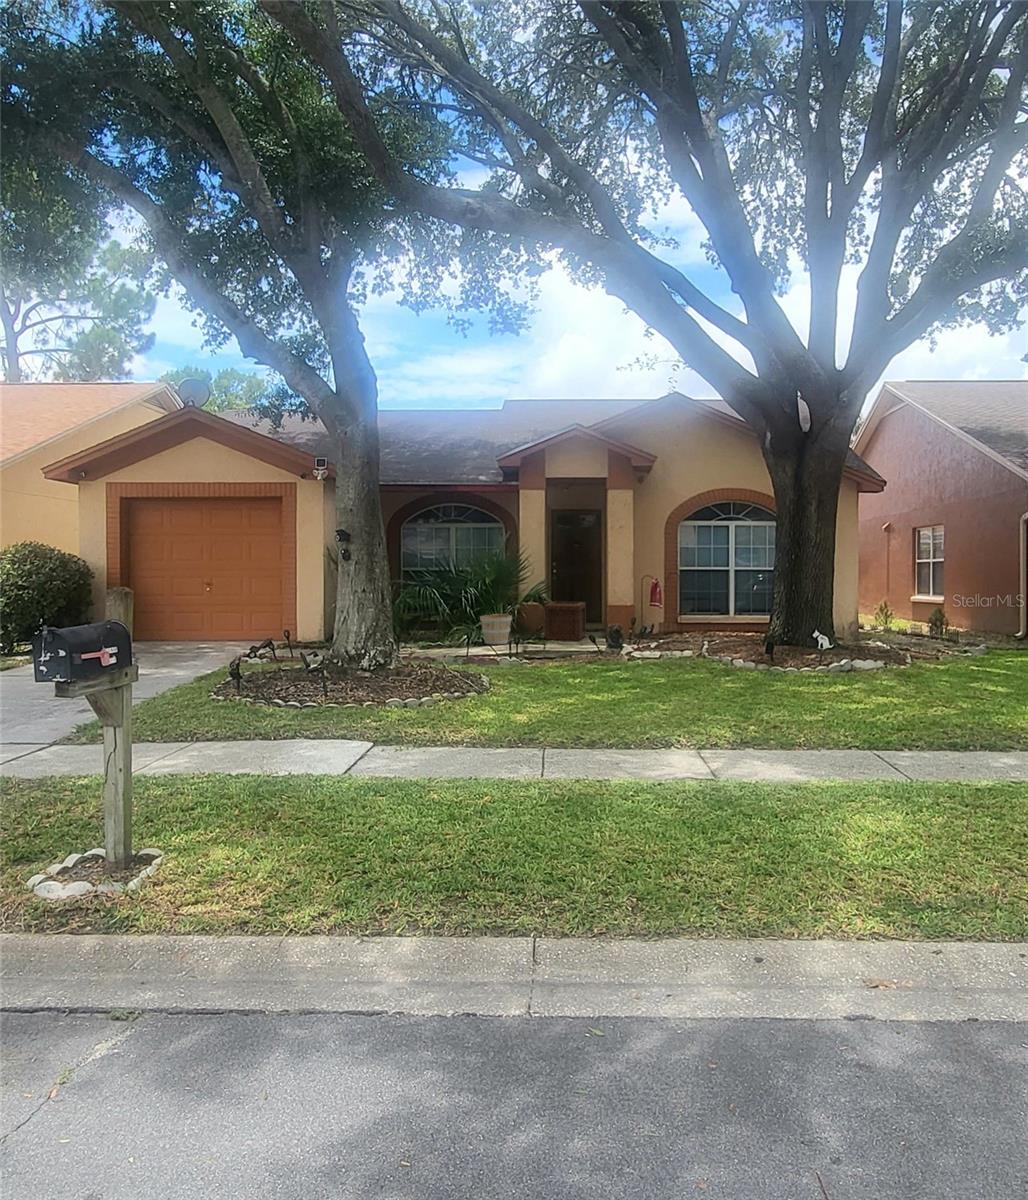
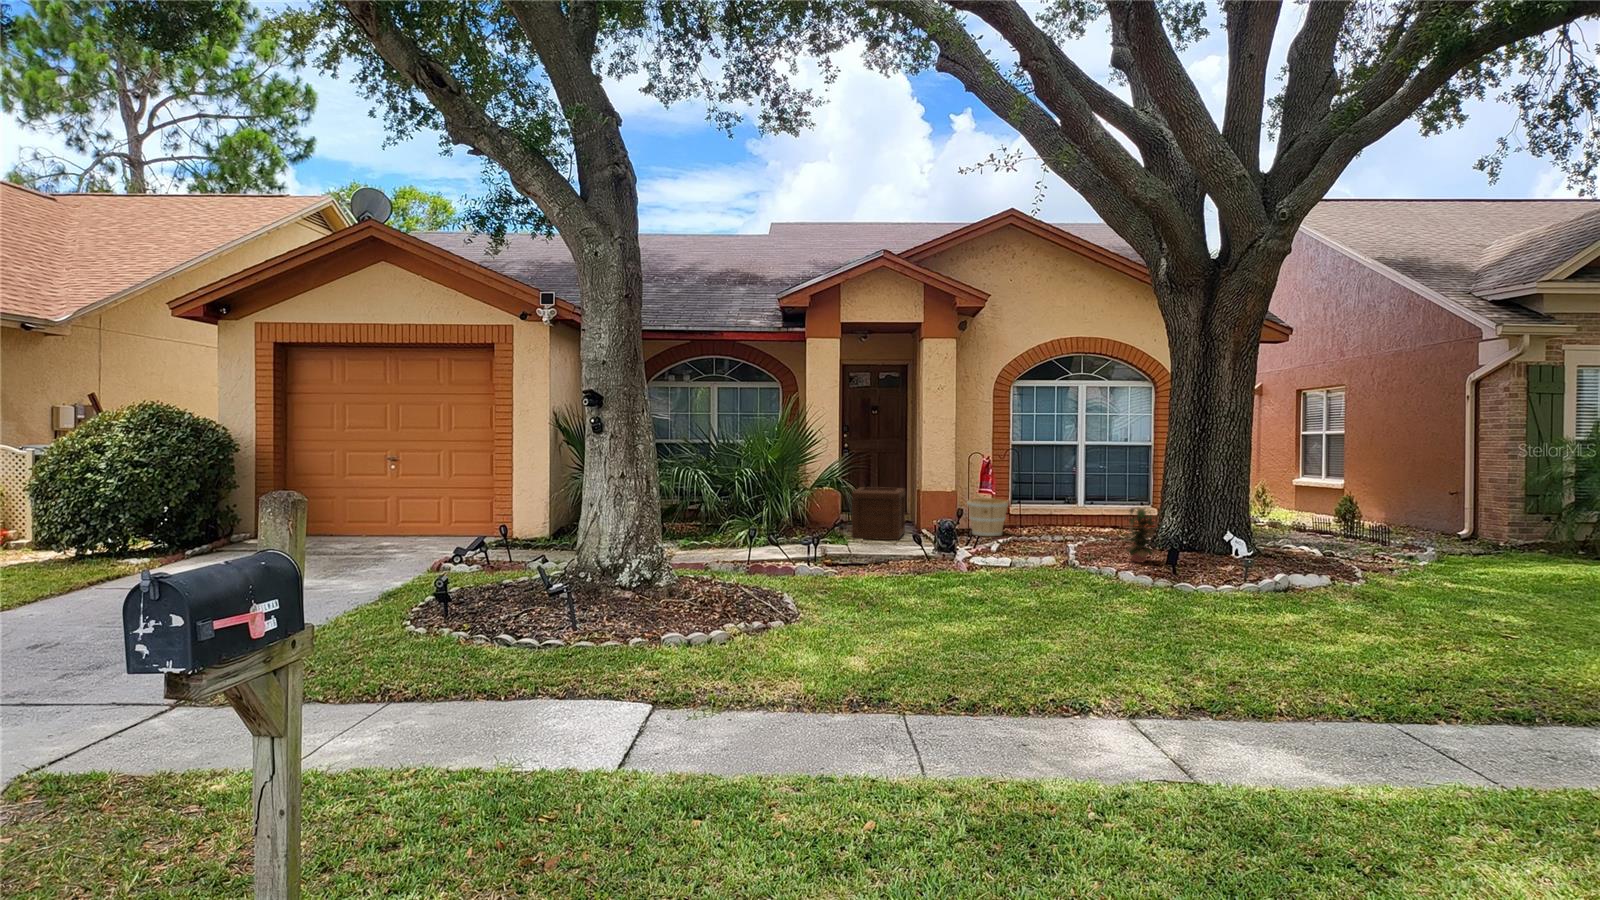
decorative plant: none [739,613,771,654] -> present [1124,507,1156,563]
wooden bucket: present [480,614,512,644] -> present [967,497,1008,536]

